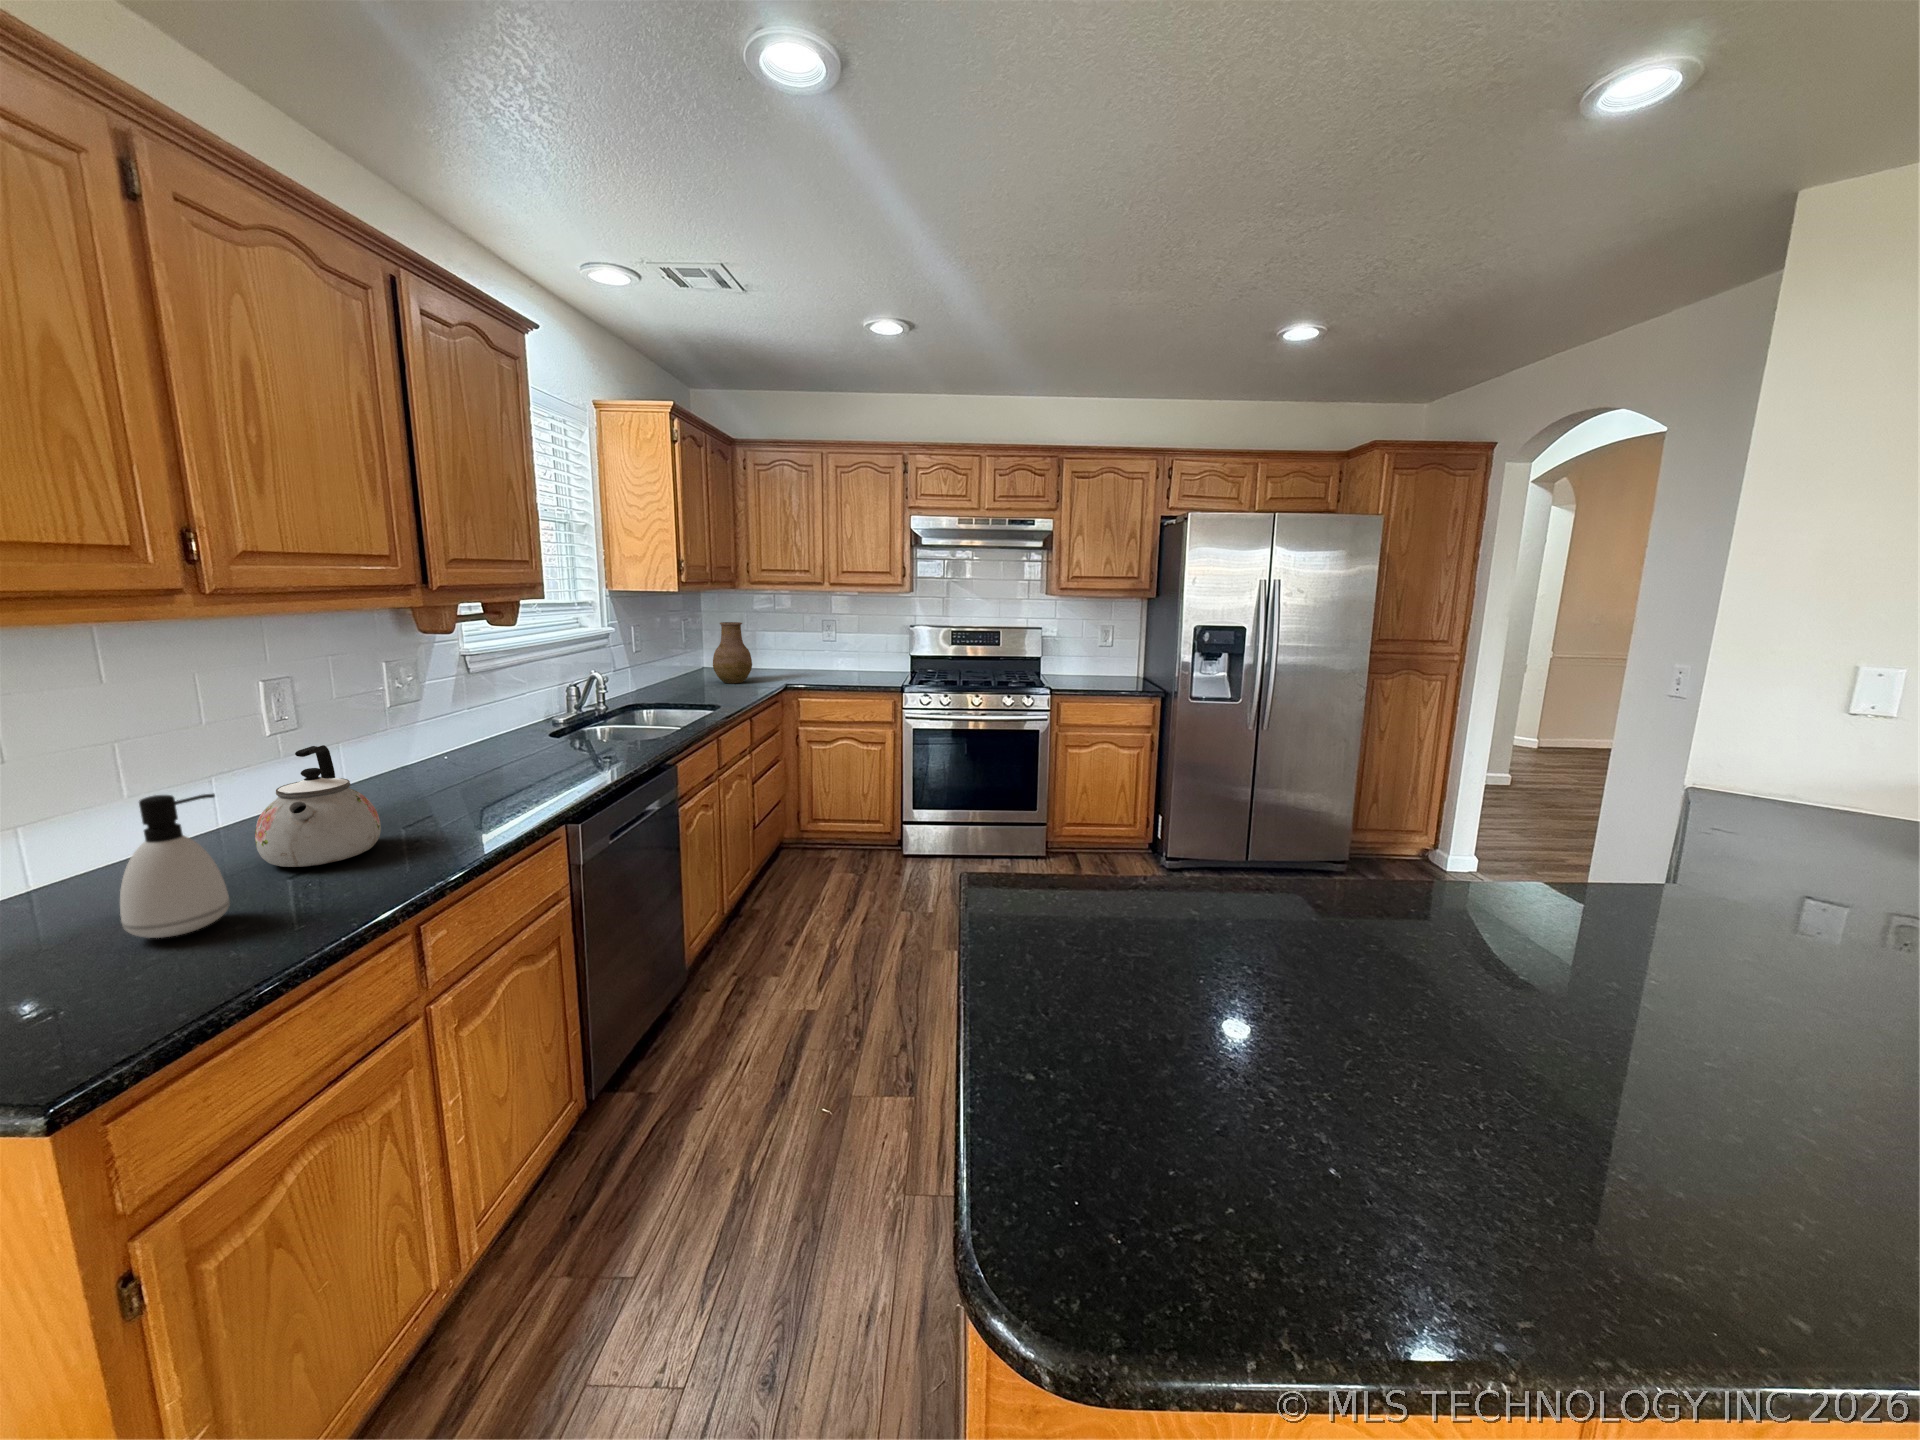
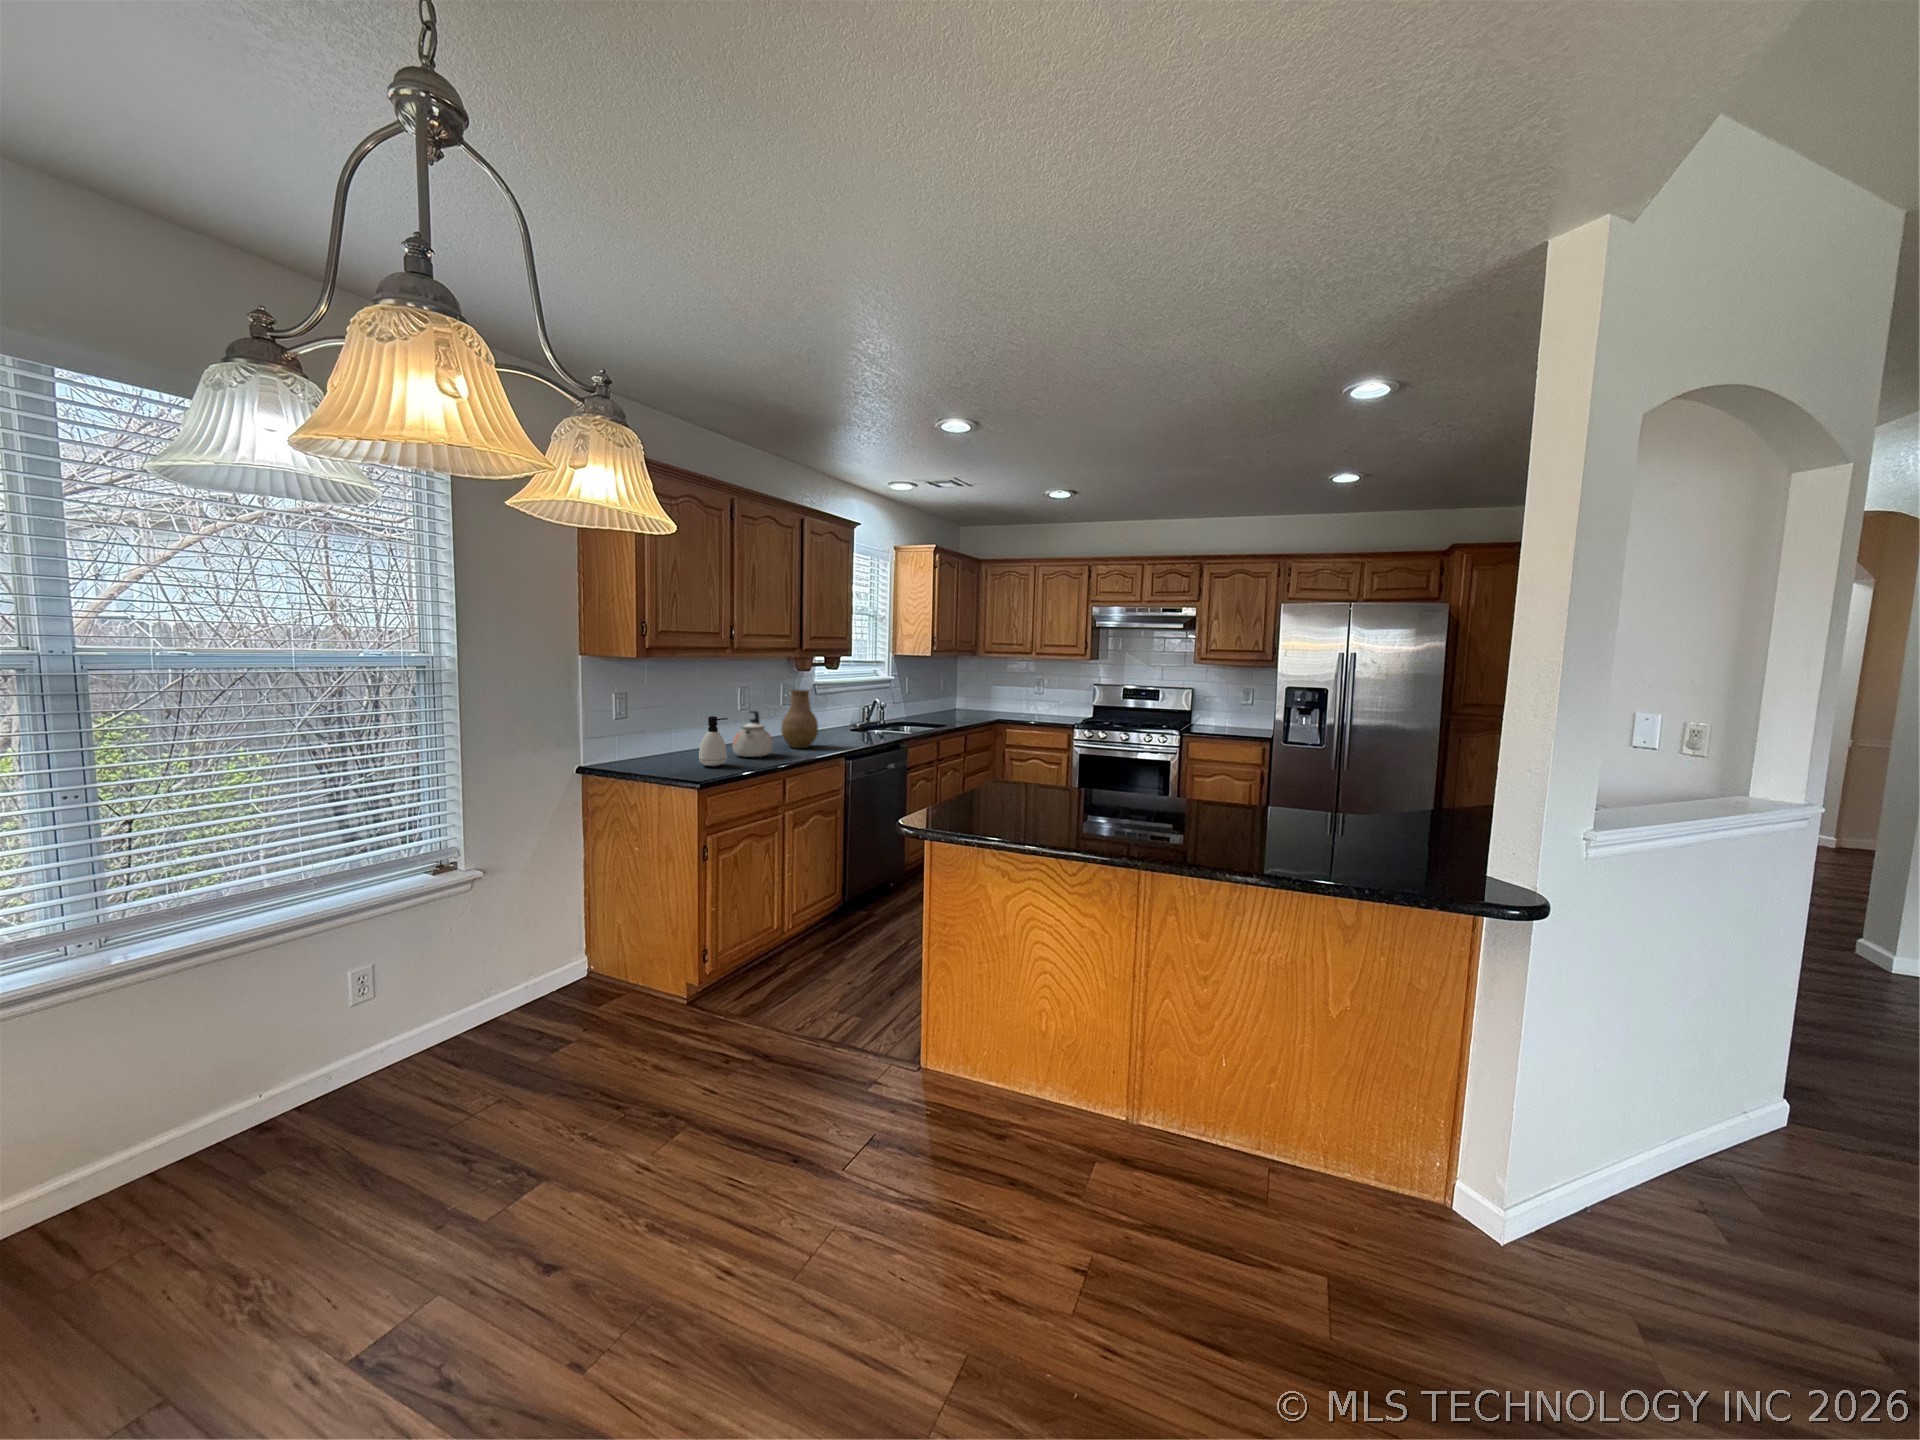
vase: present [713,622,752,683] -> present [781,690,818,748]

